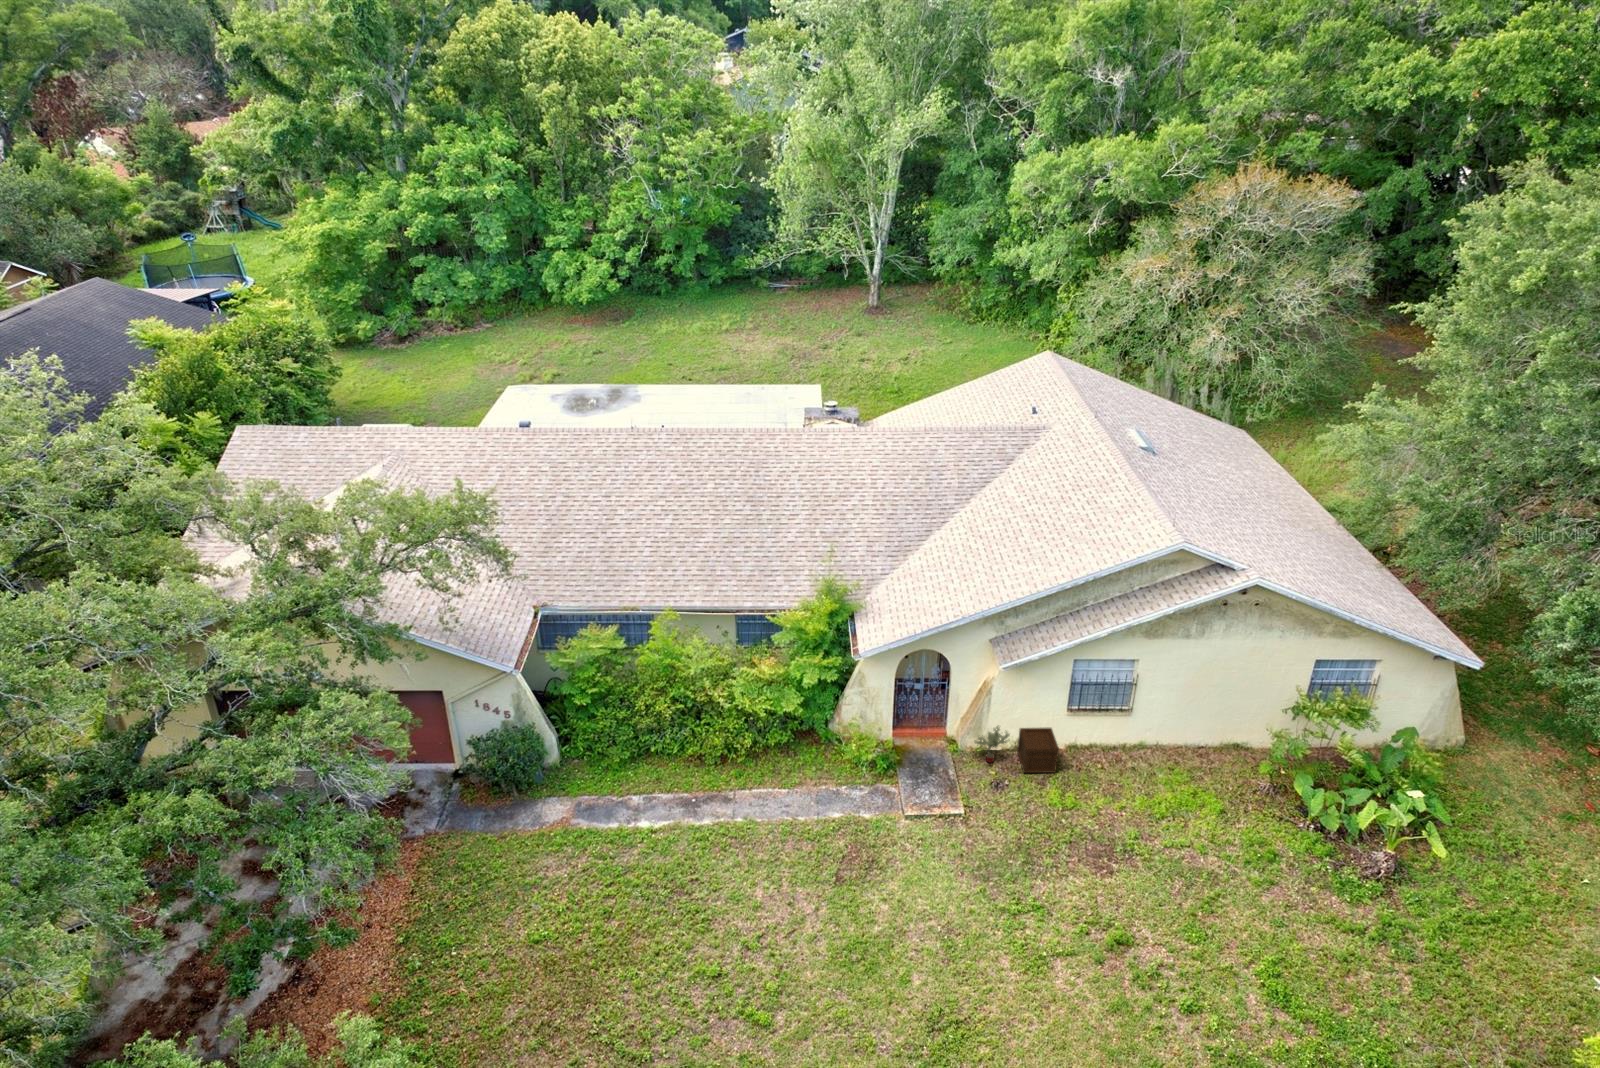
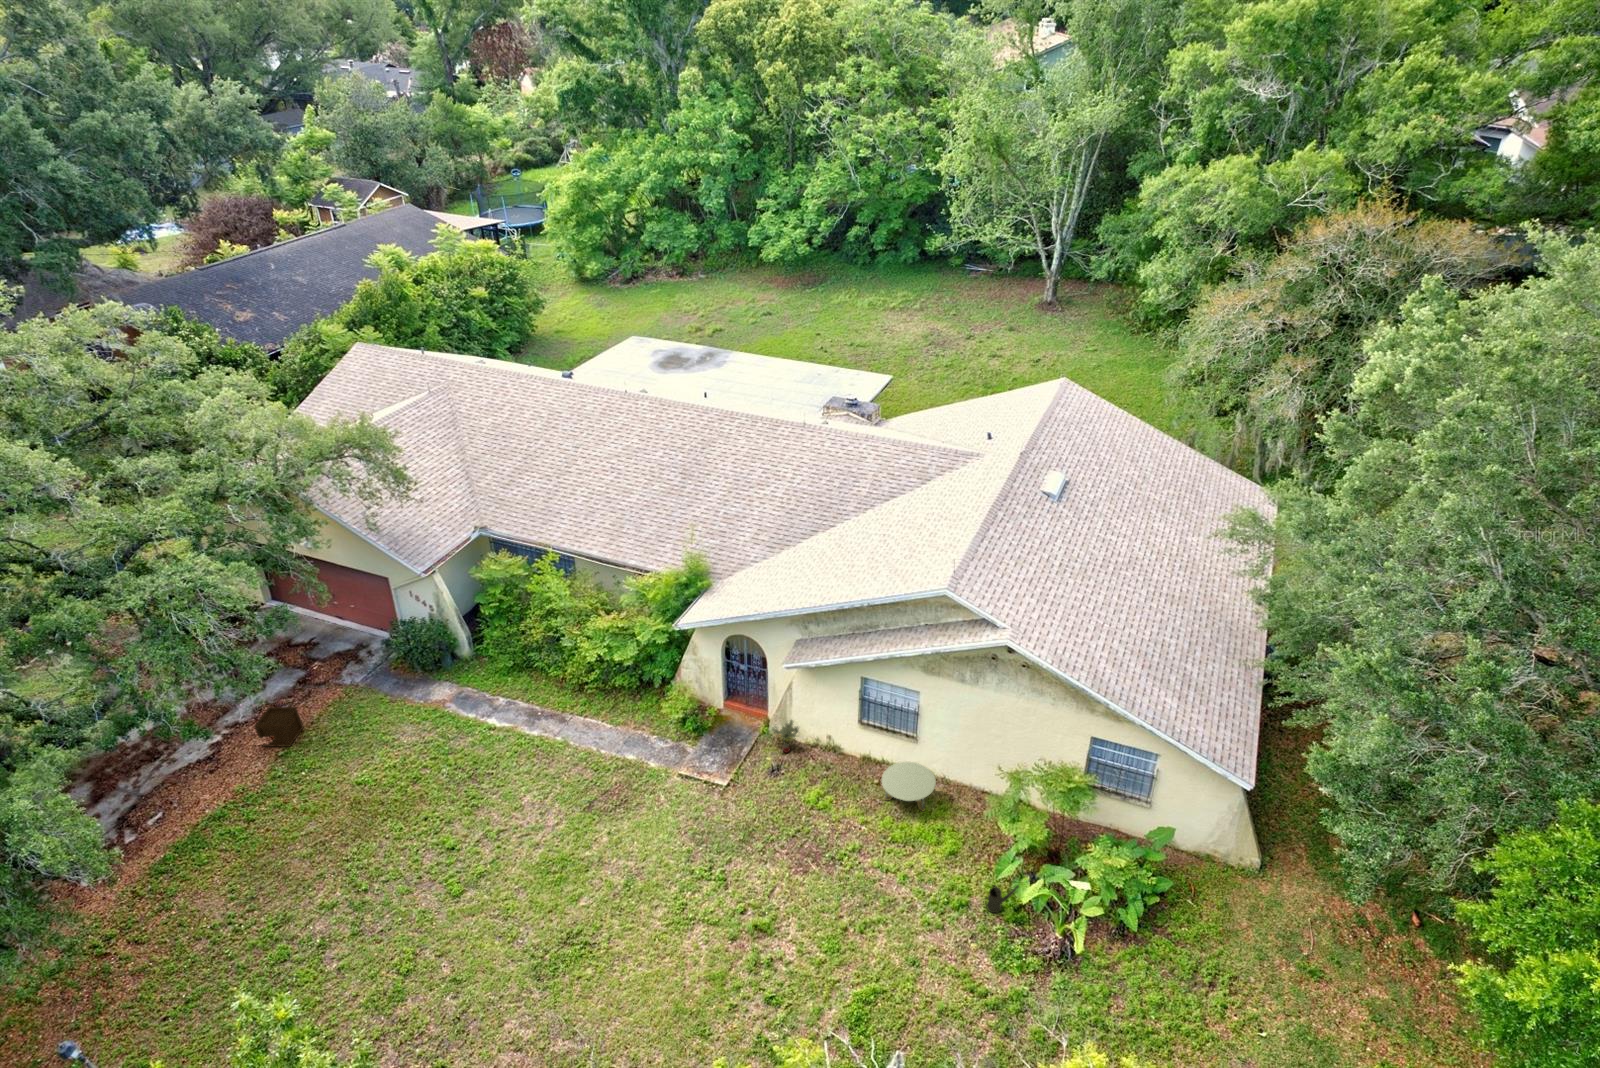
wooden crate: present [1017,728,1059,773] -> present [254,707,303,747]
round table: none [1110,734,1167,778] -> present [882,762,936,811]
watering can: none [1283,813,1310,847] -> present [986,885,1019,913]

